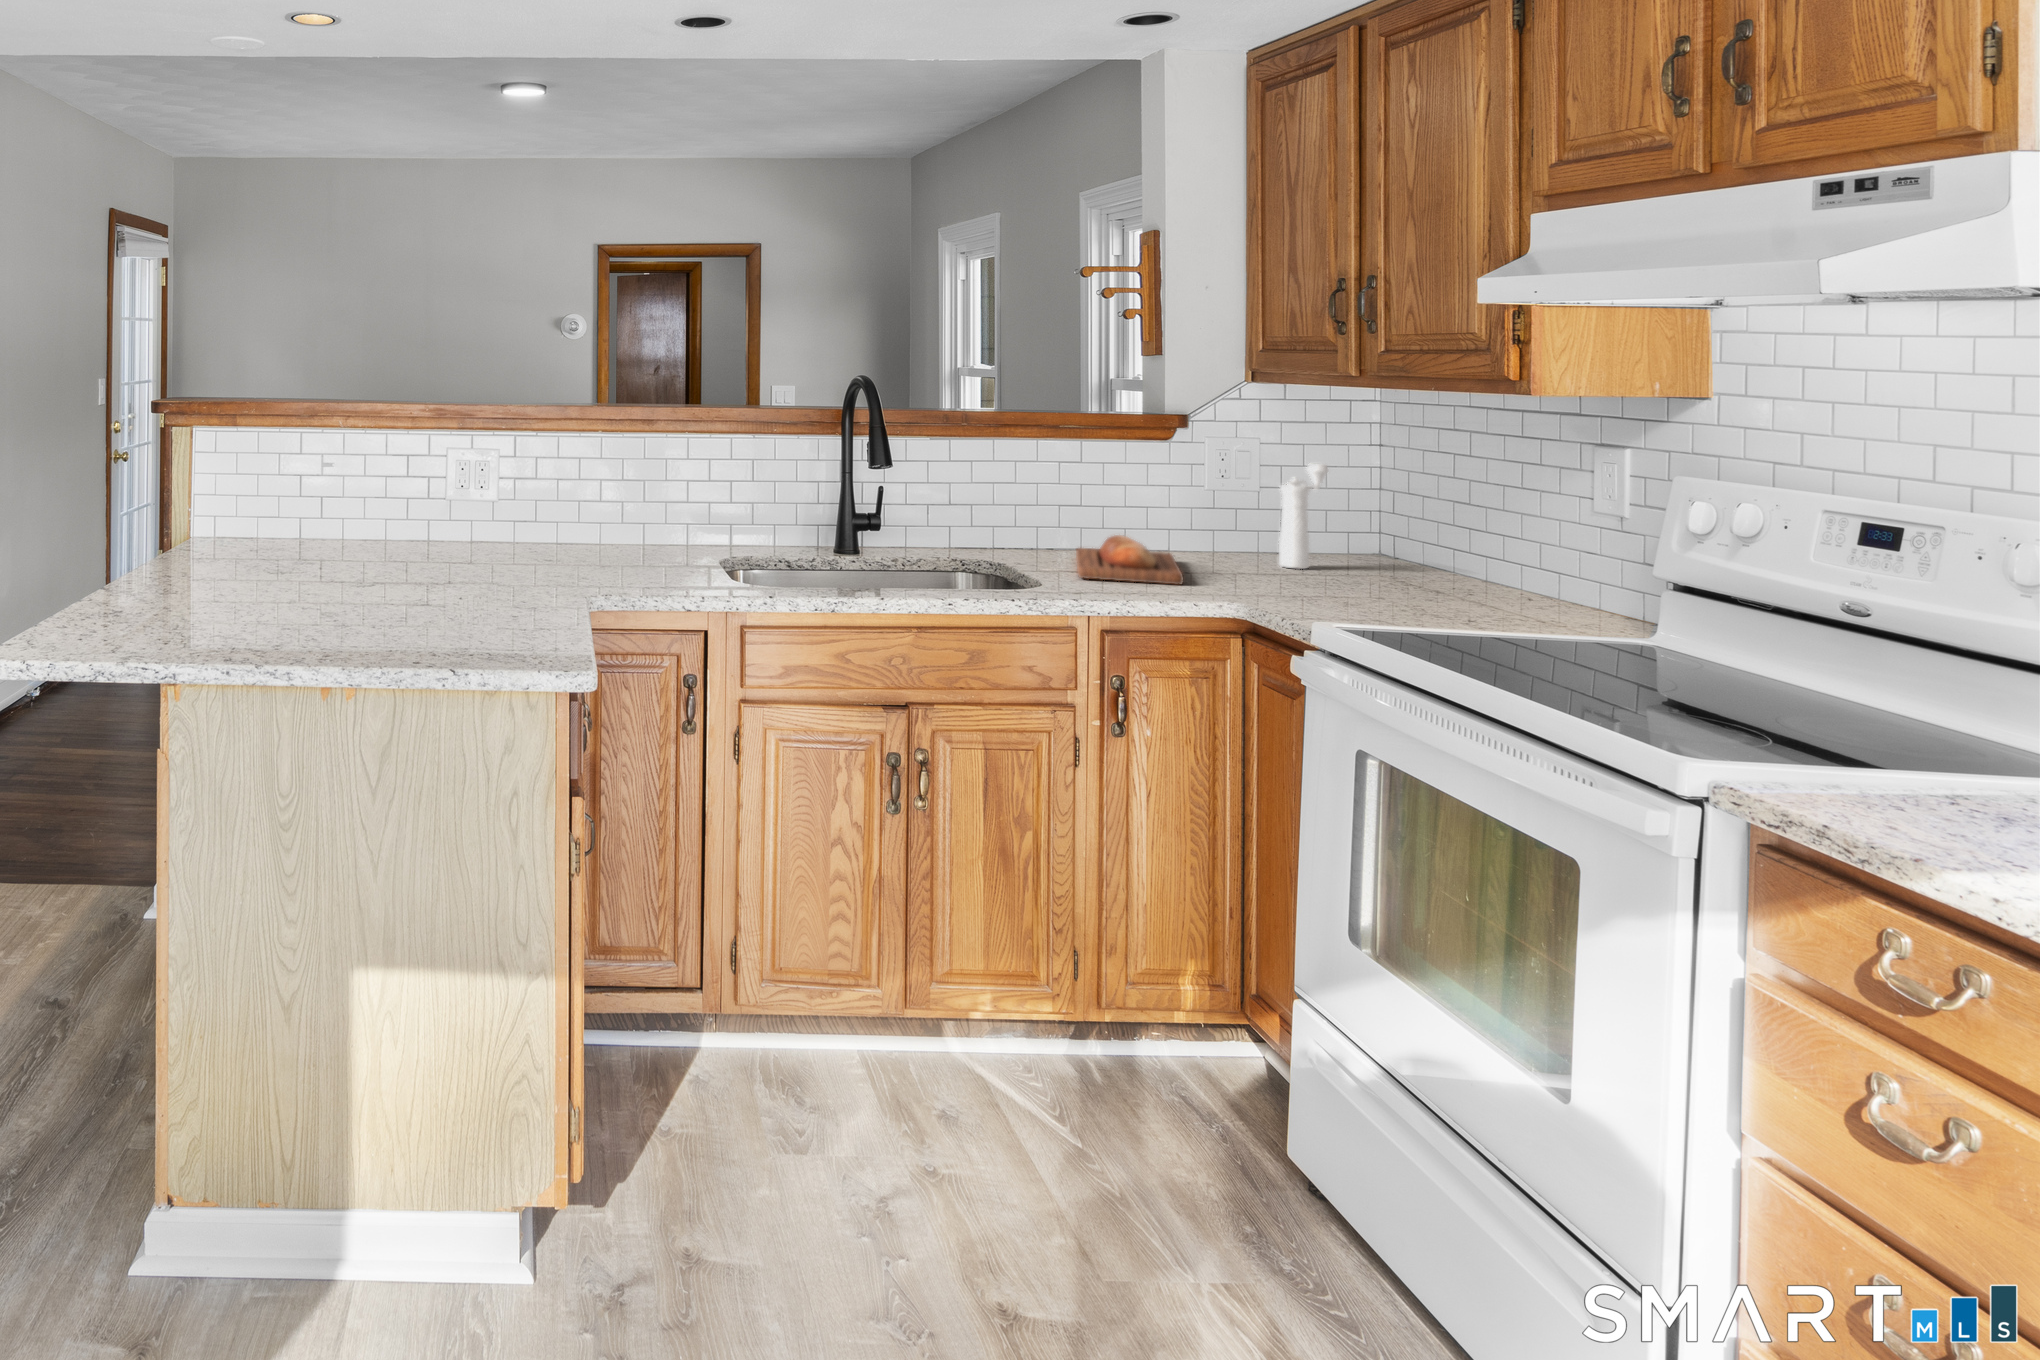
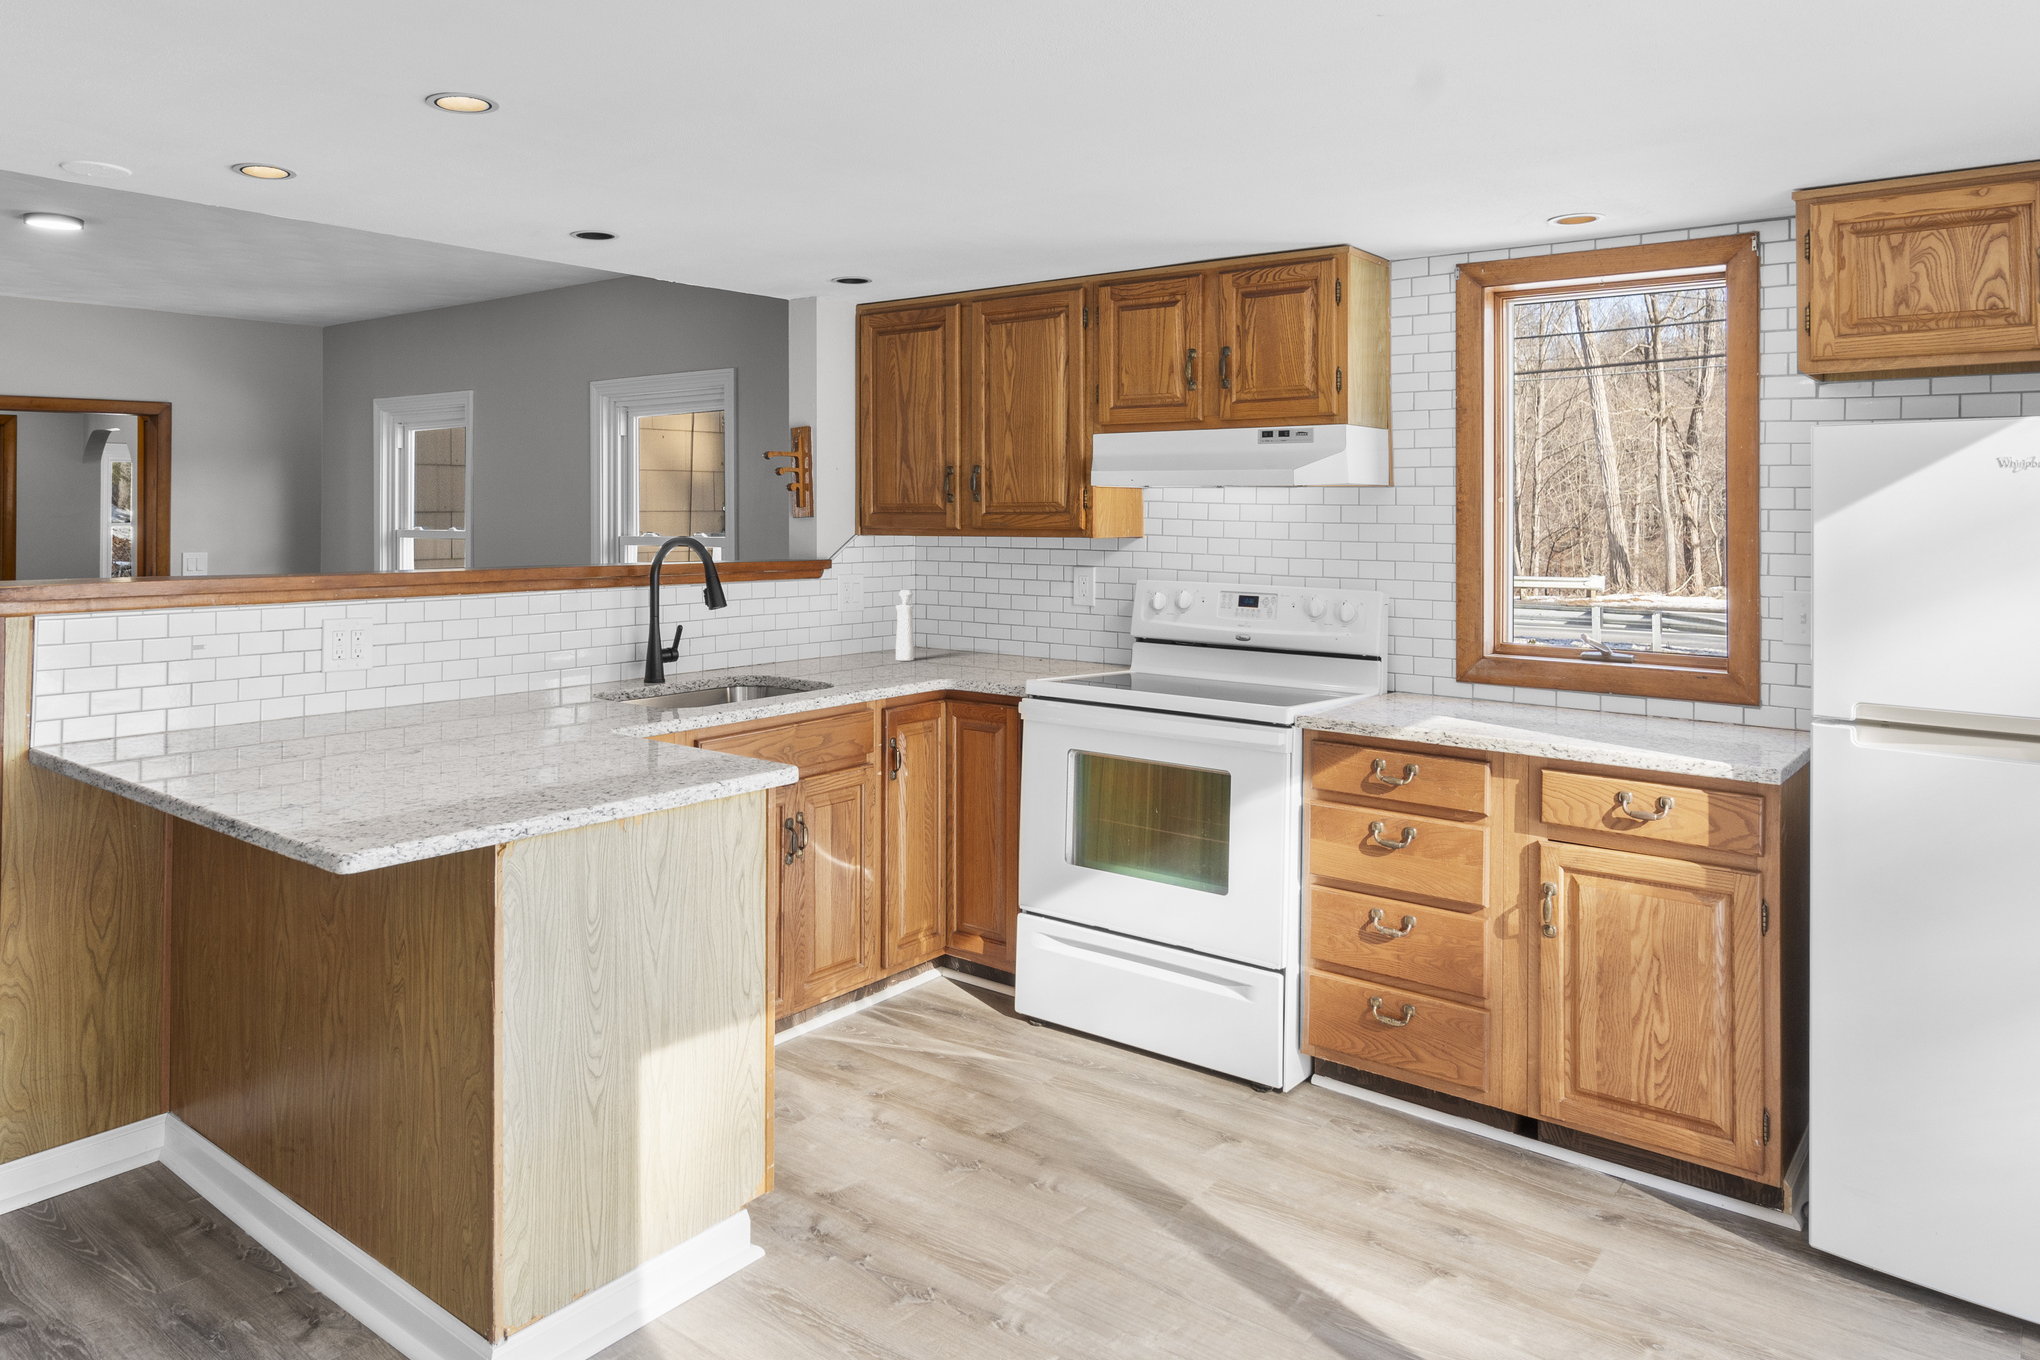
bread loaf: present [1076,535,1183,585] -> none [780,648,887,678]

